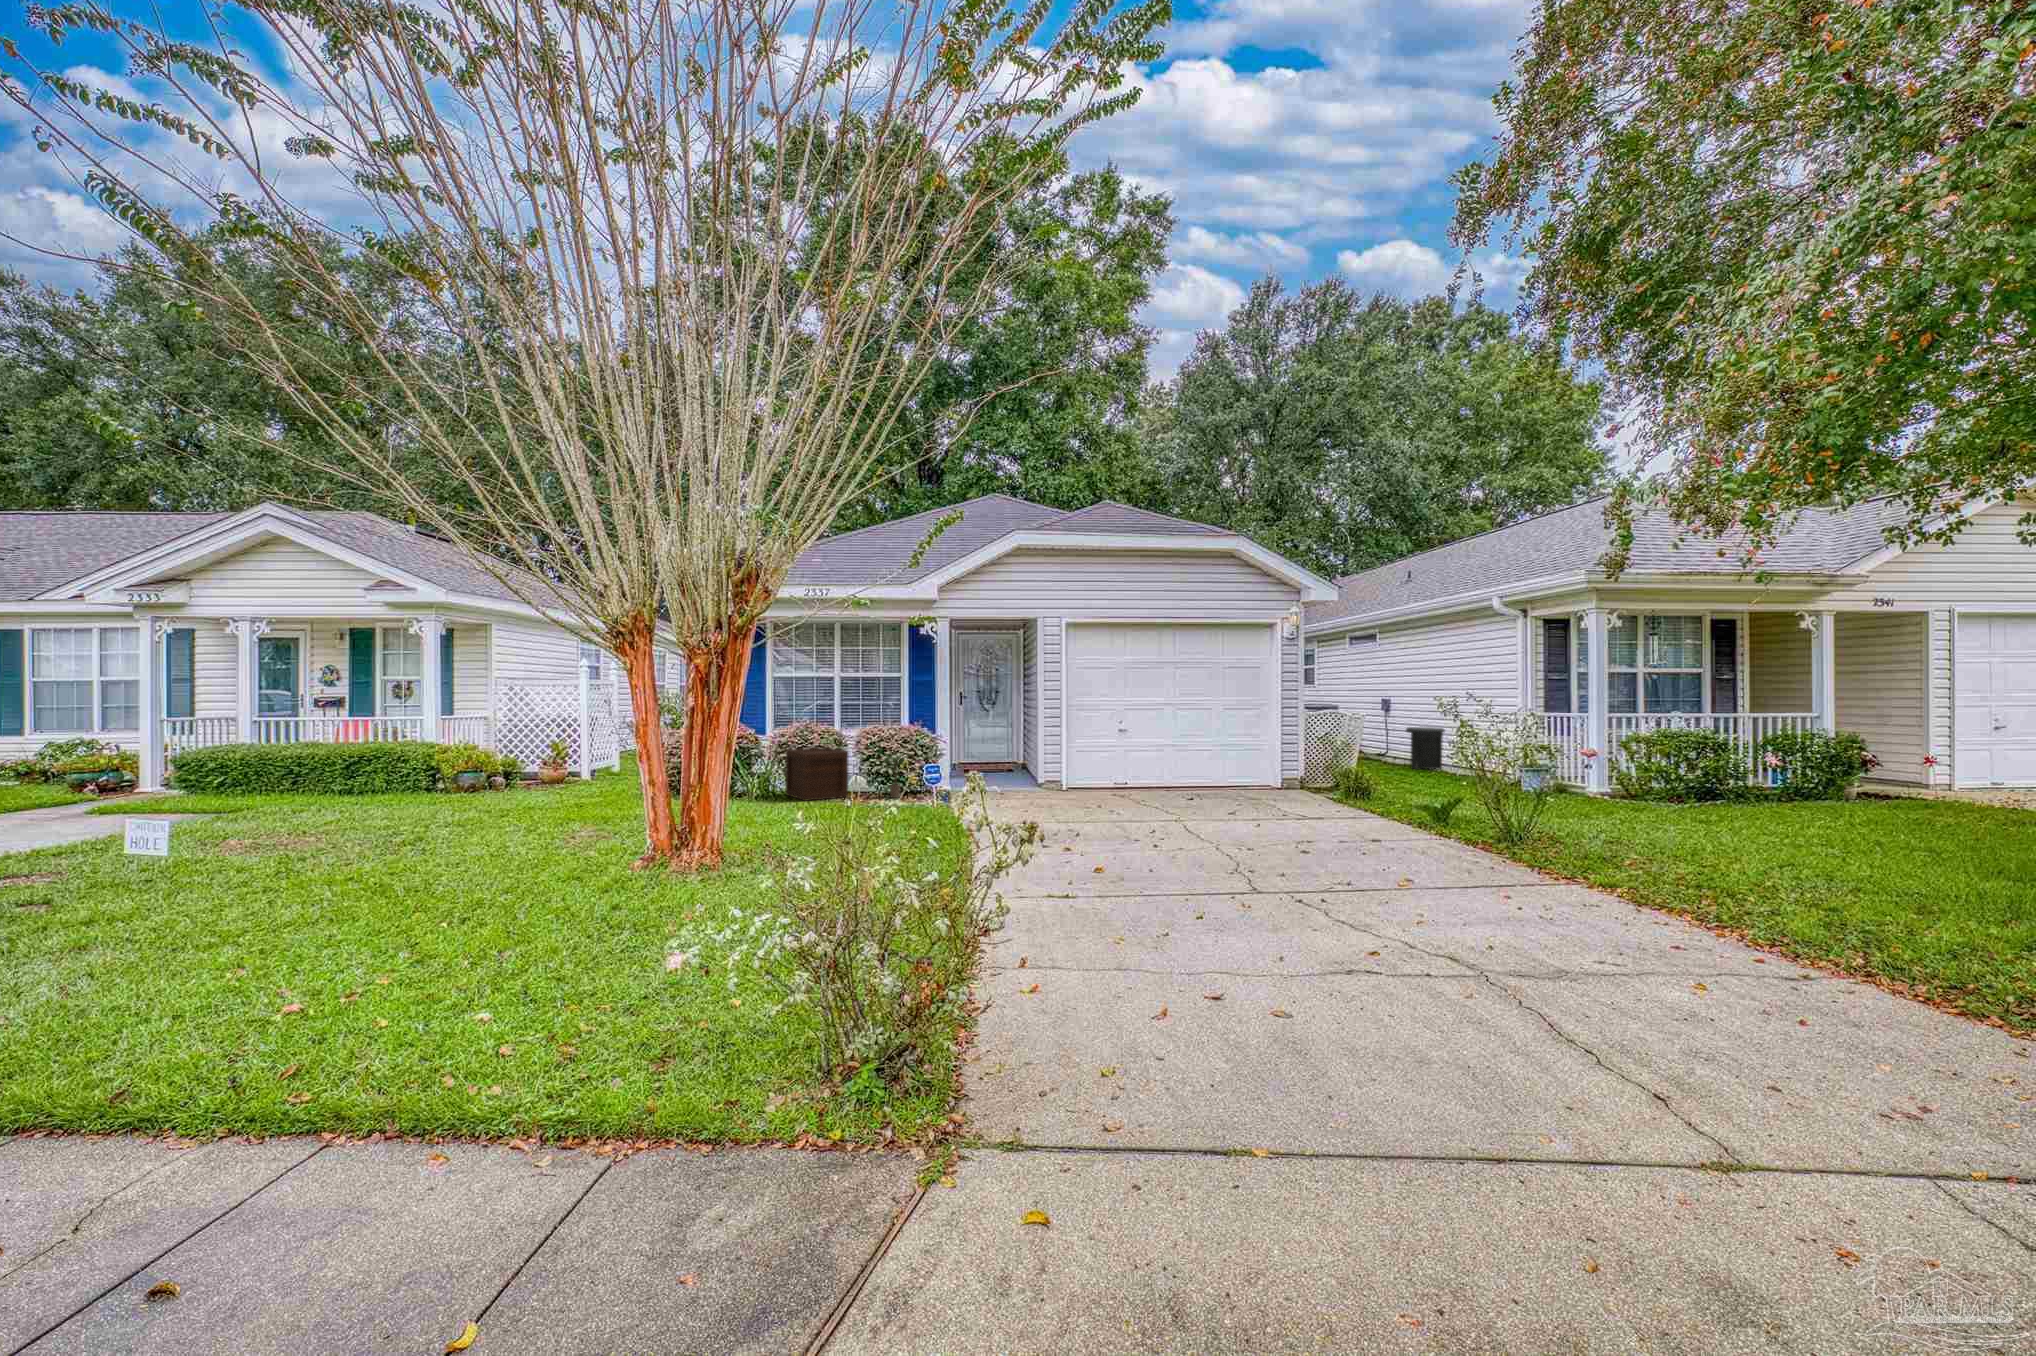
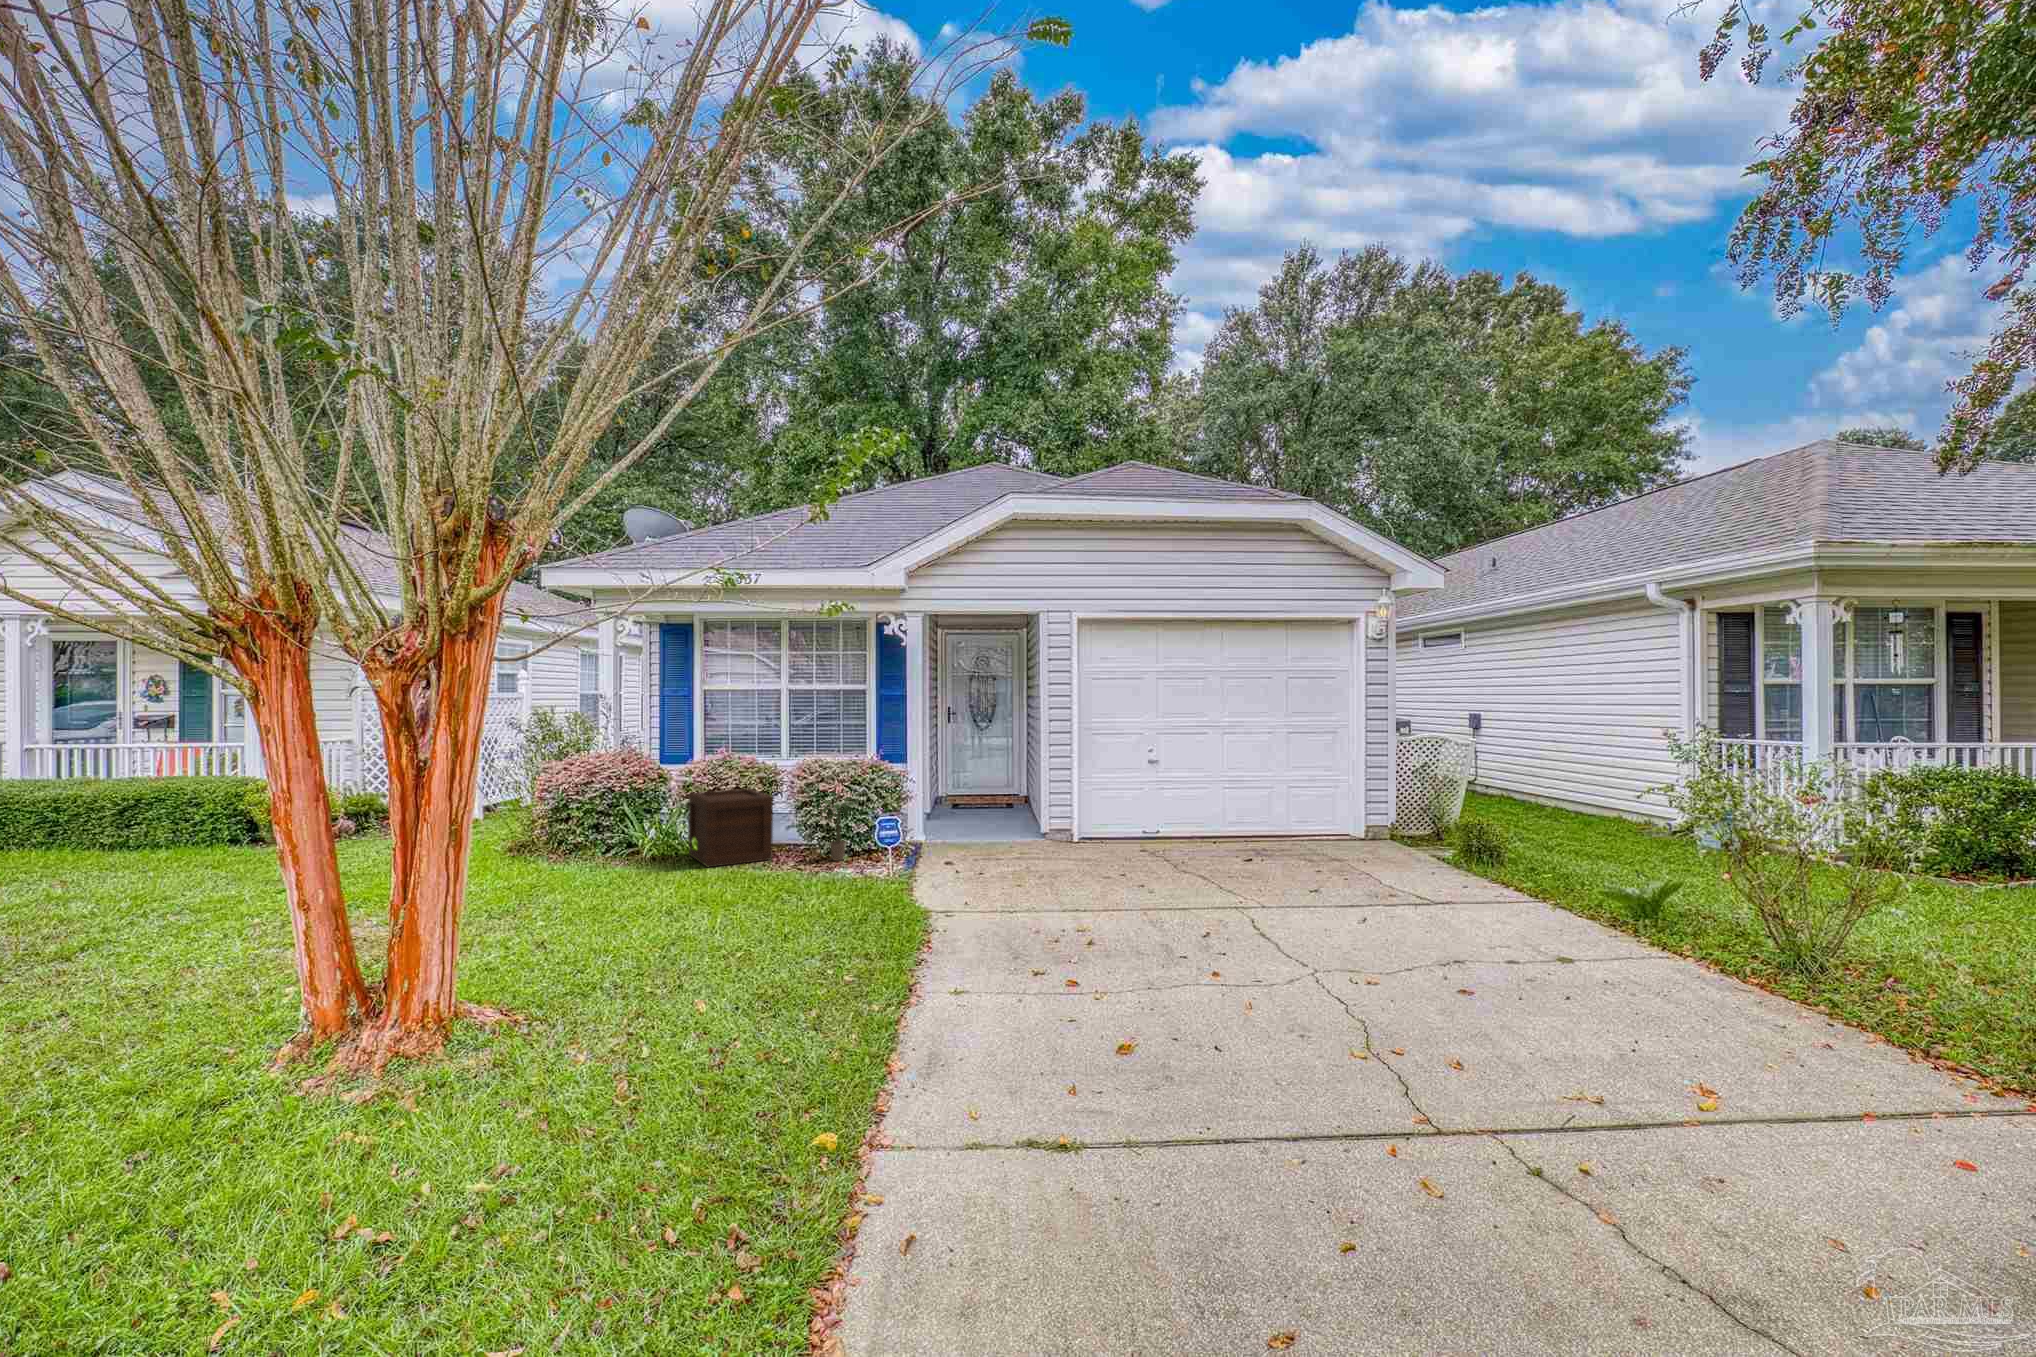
trash can: present [1406,727,1445,769] -> none [1510,752,1565,806]

